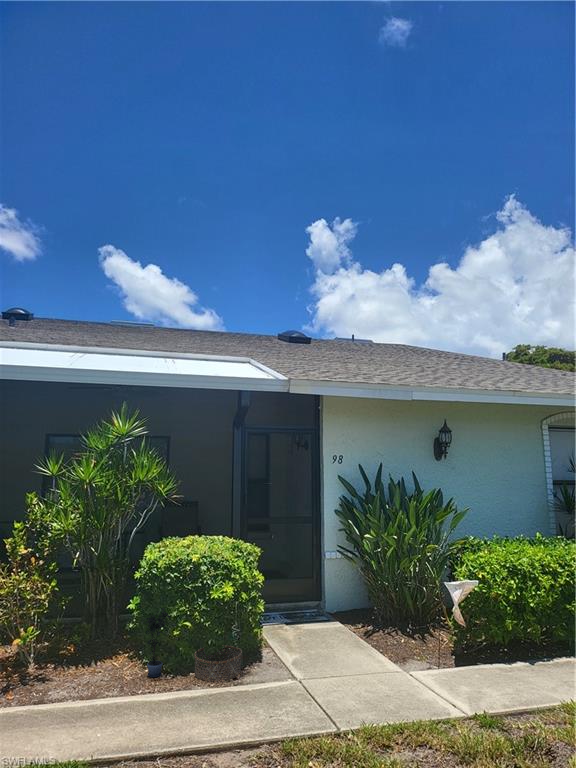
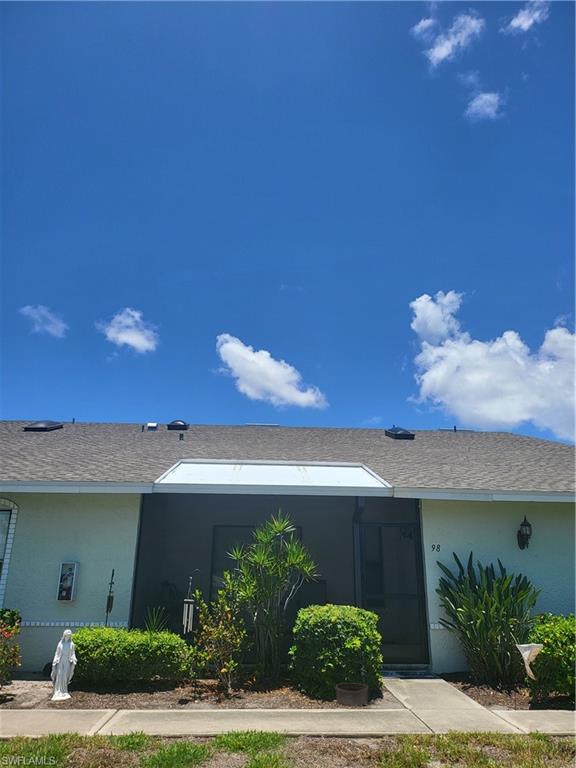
potted plant: present [143,608,170,677] -> none [302,653,319,701]

